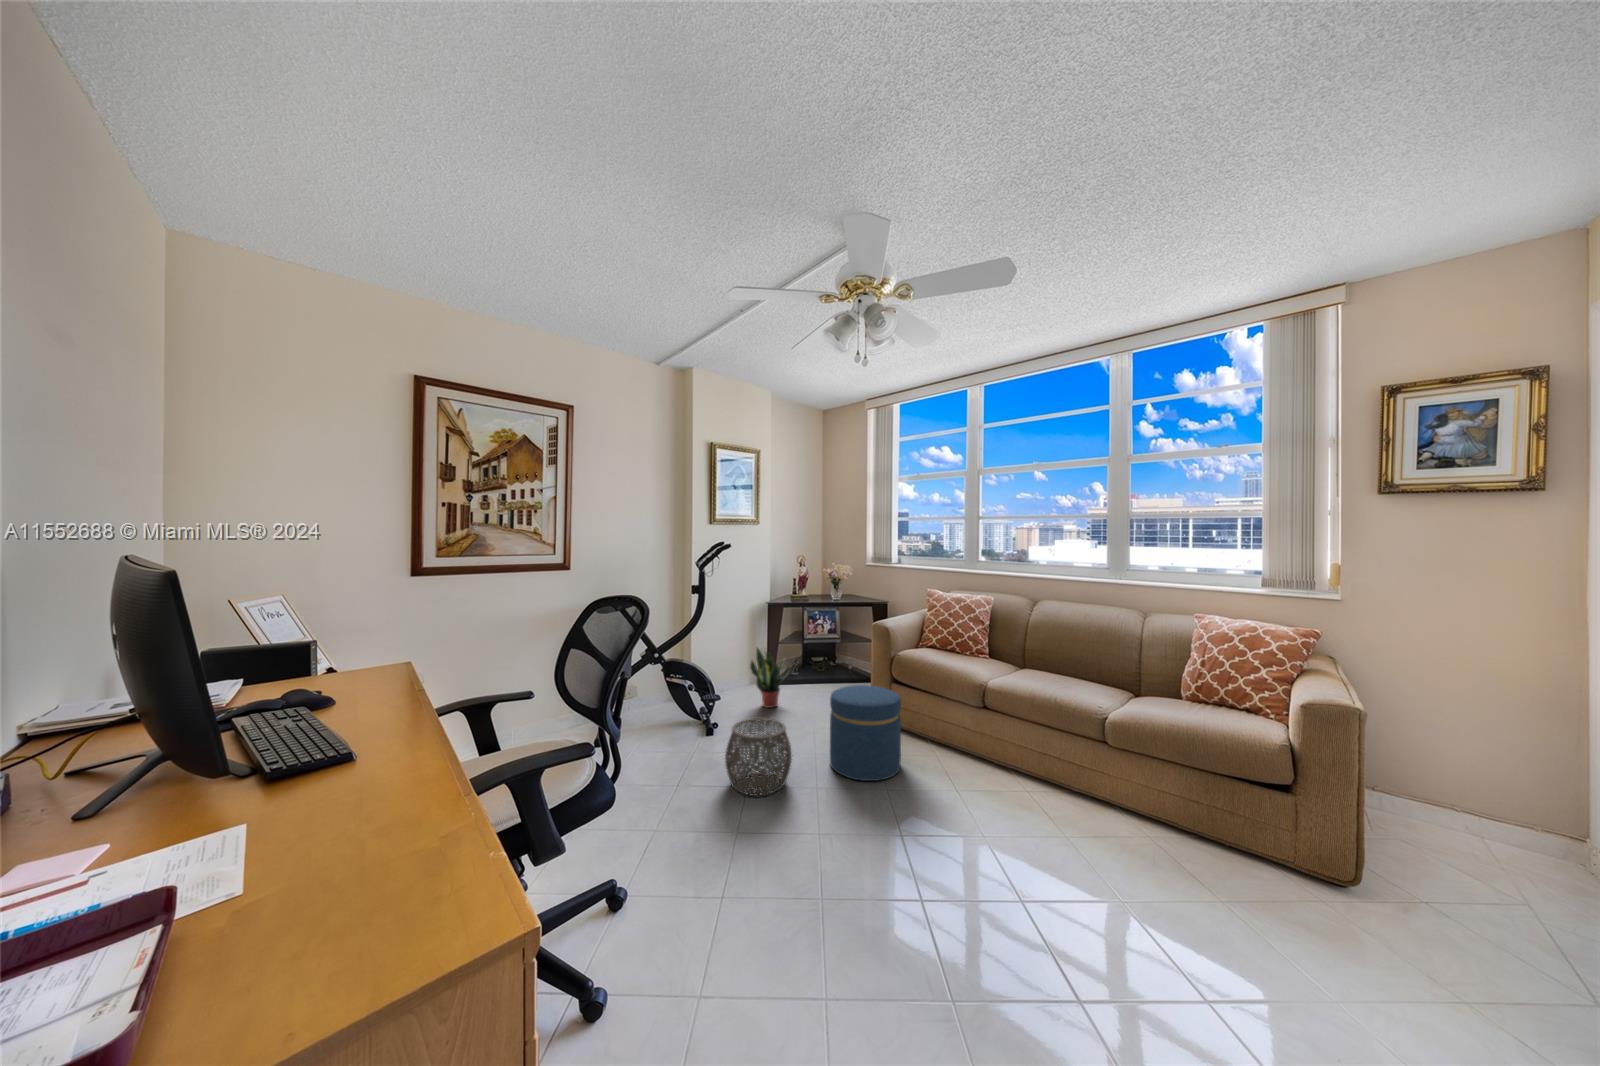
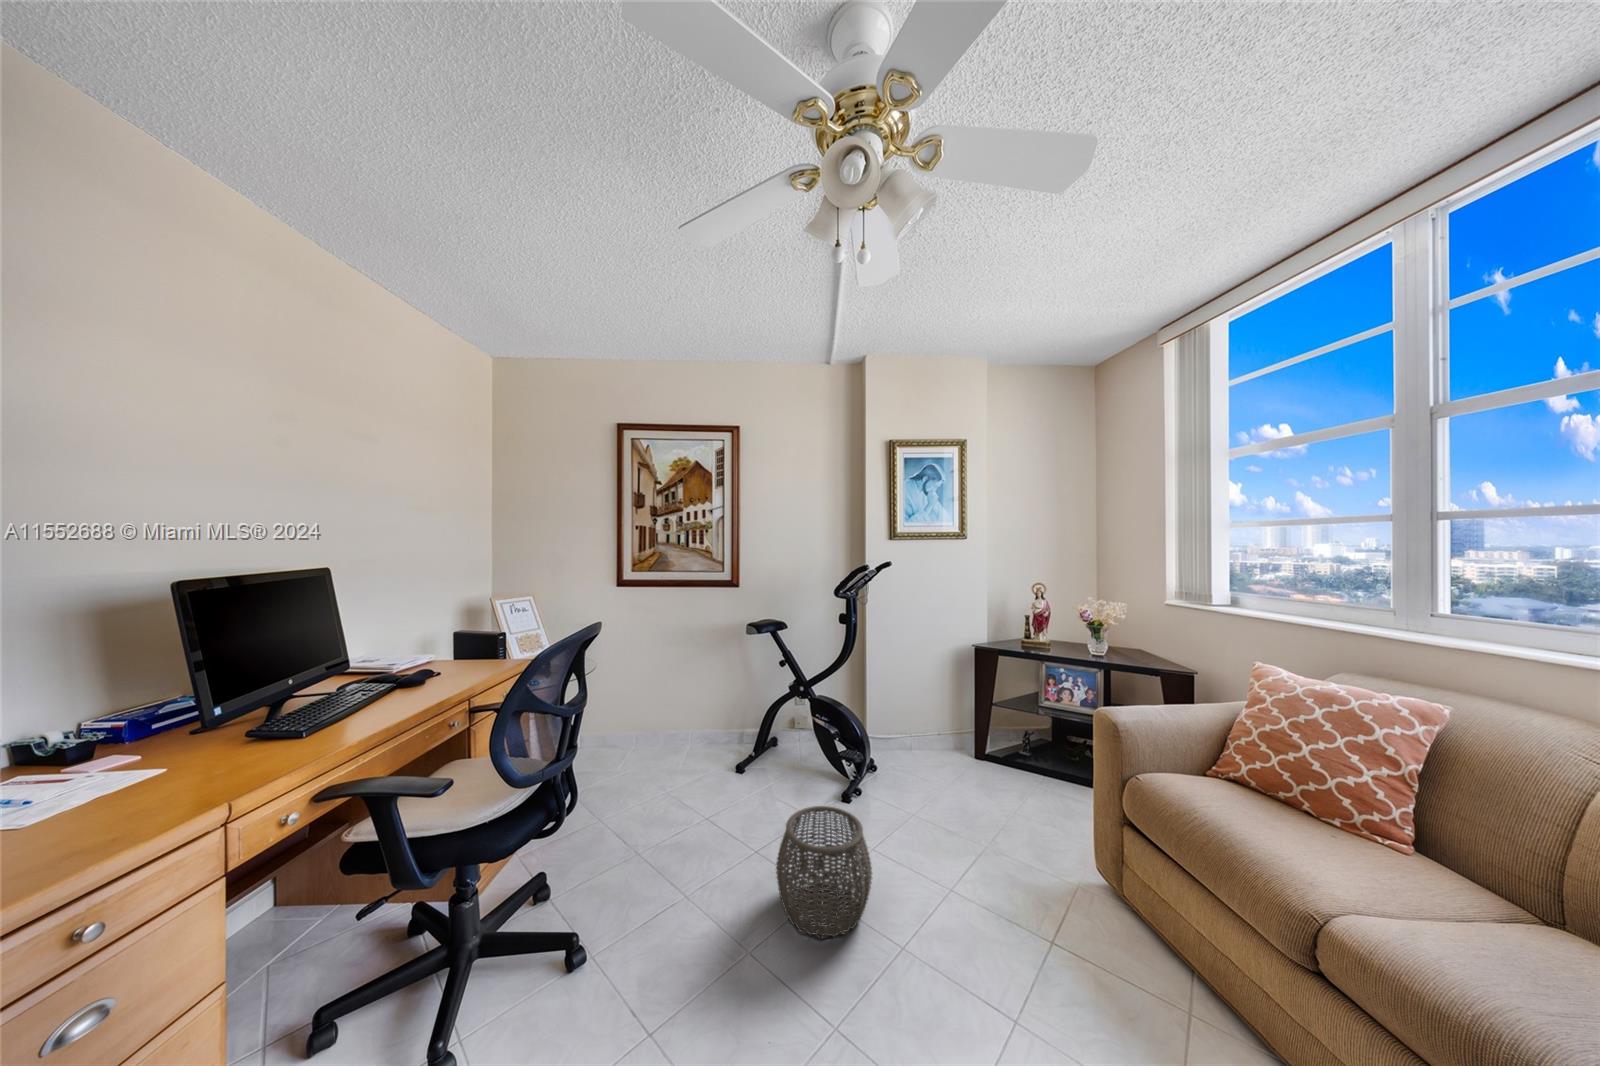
potted plant: present [750,648,790,708] -> none [932,702,985,793]
ottoman: present [830,685,901,781] -> none [944,807,1082,1028]

